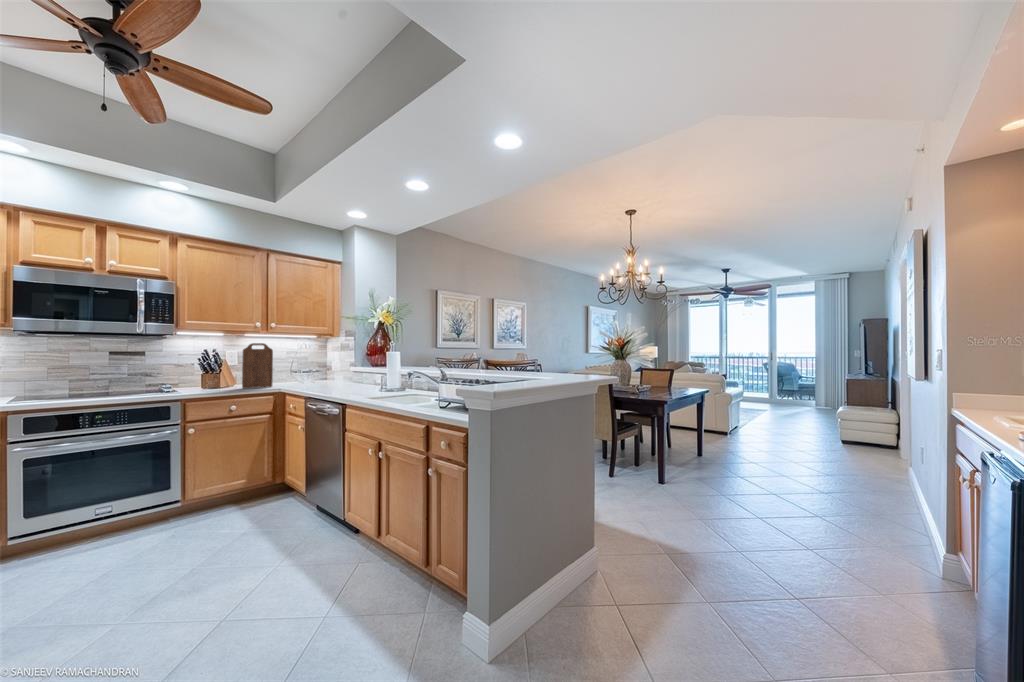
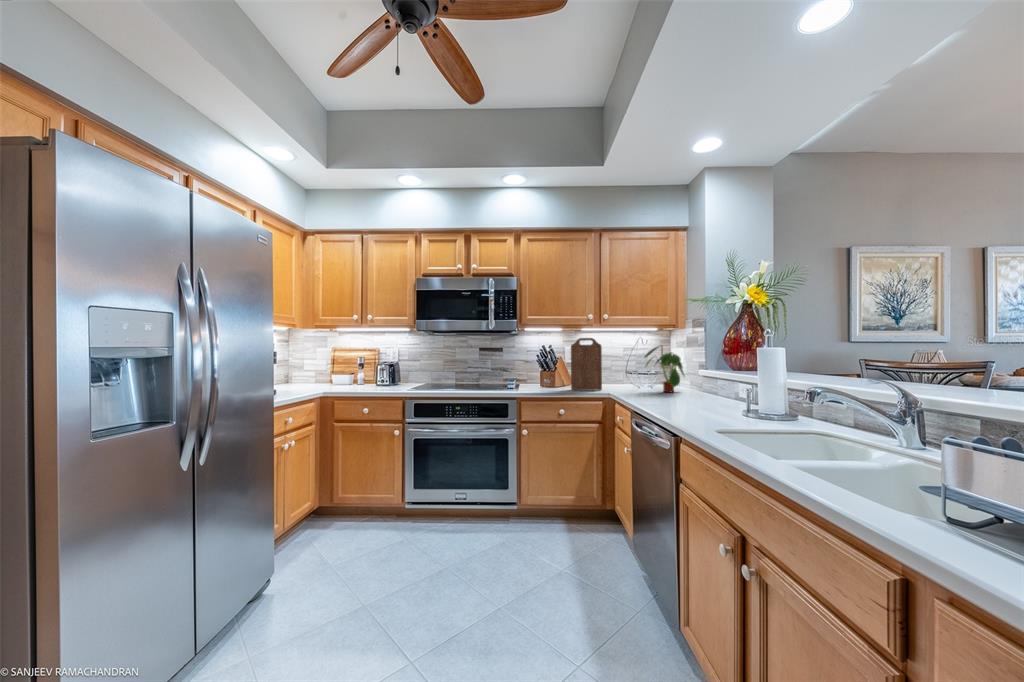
plant: none [308,349,339,385] -> present [645,346,684,392]

